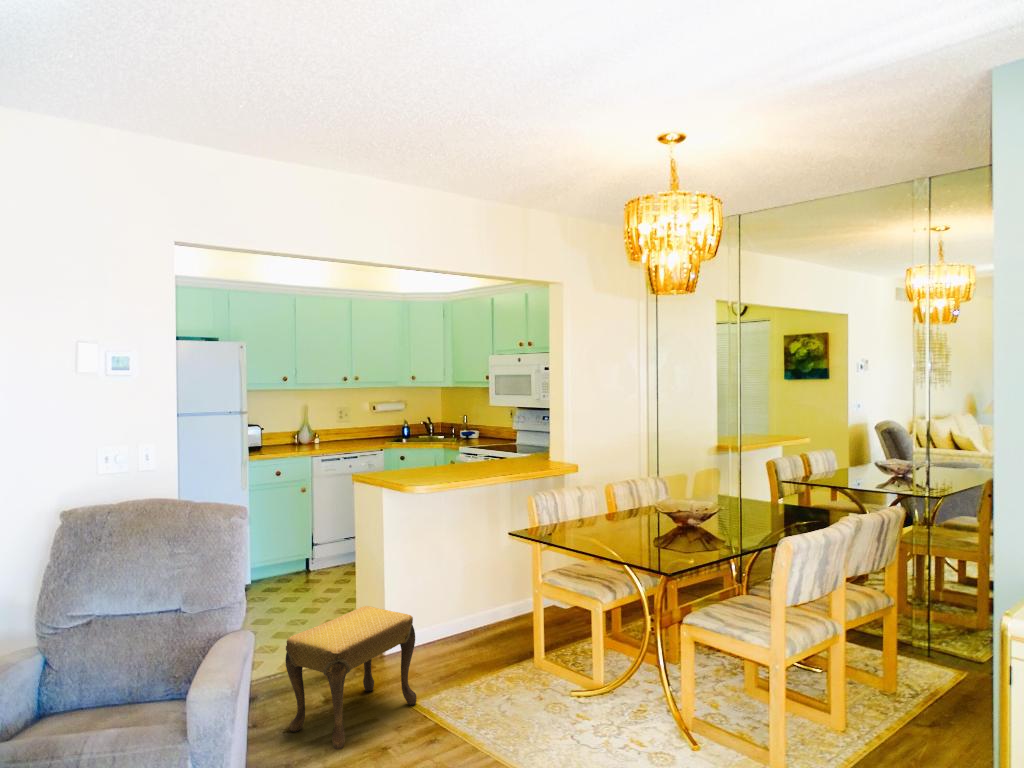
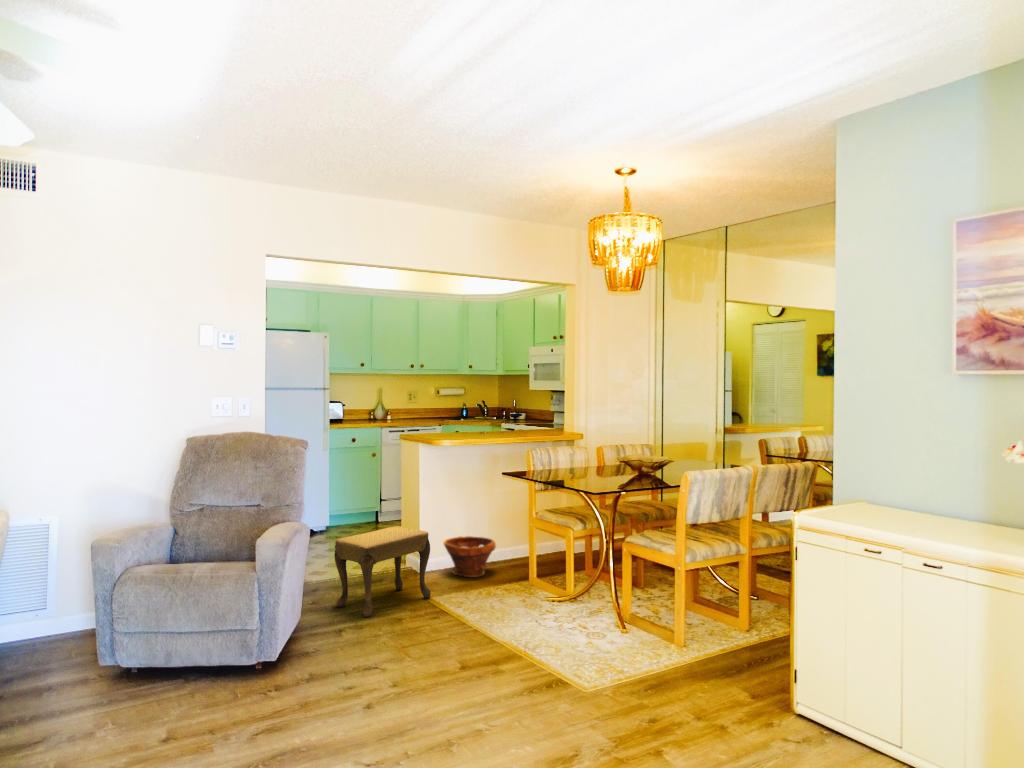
planter: none [419,603,486,661] -> present [444,536,496,577]

